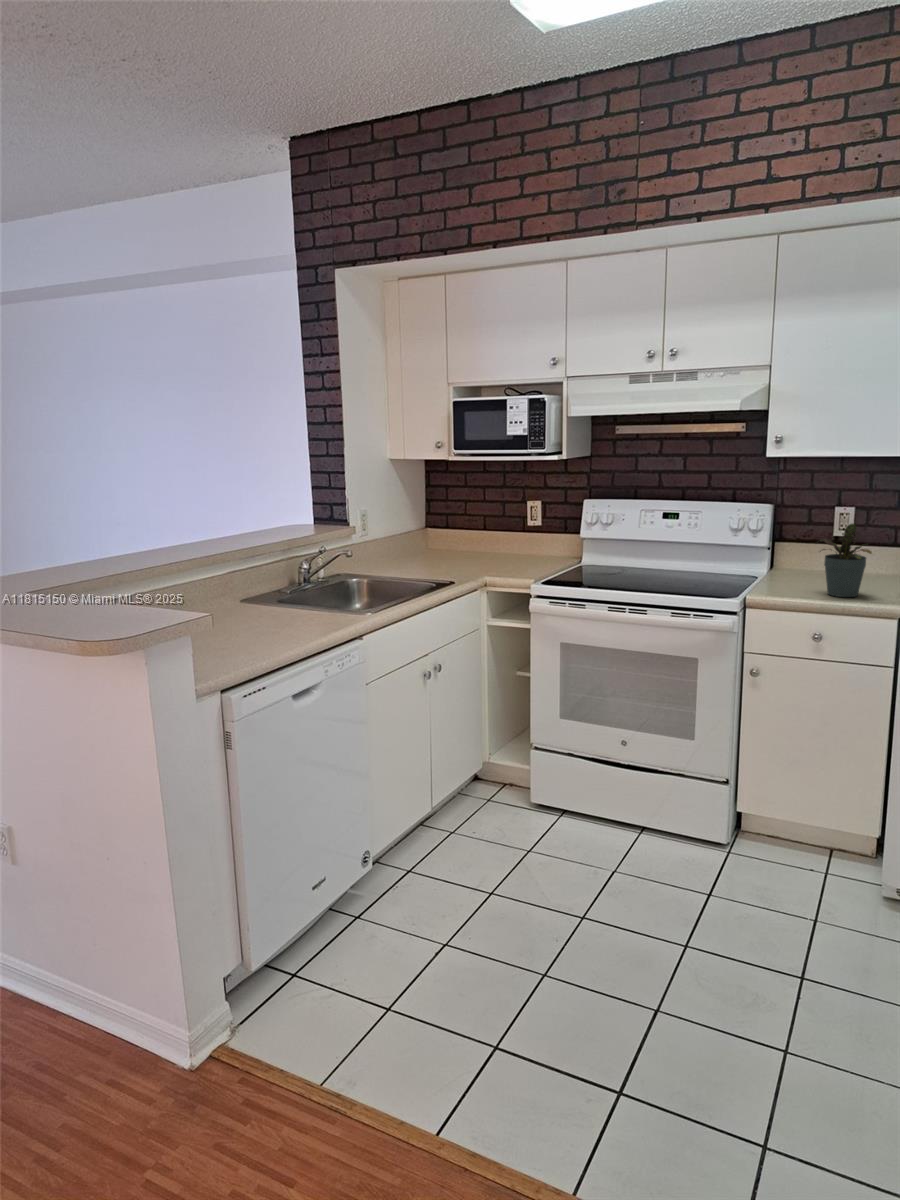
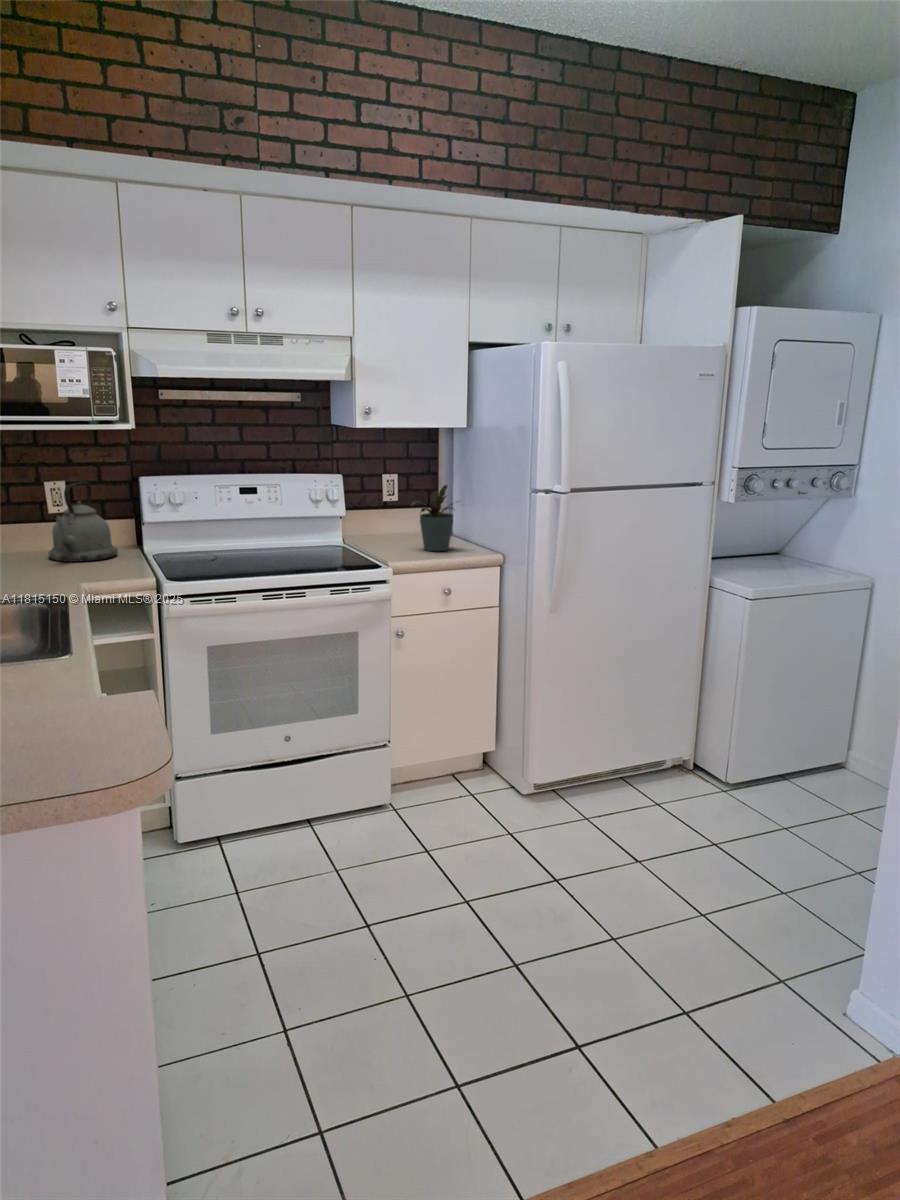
kettle: none [504,500,563,562] -> present [48,482,118,562]

